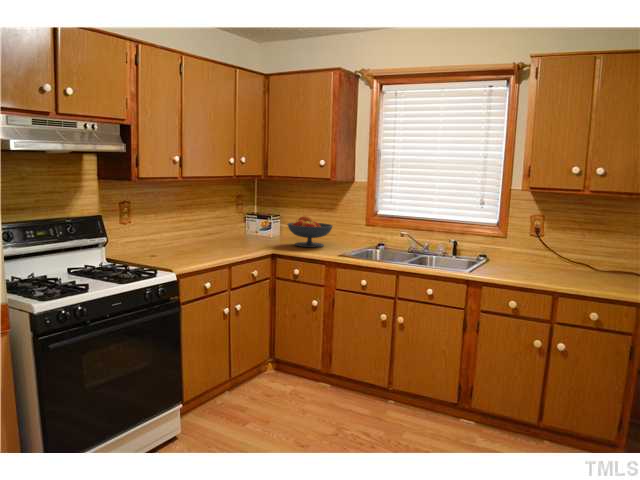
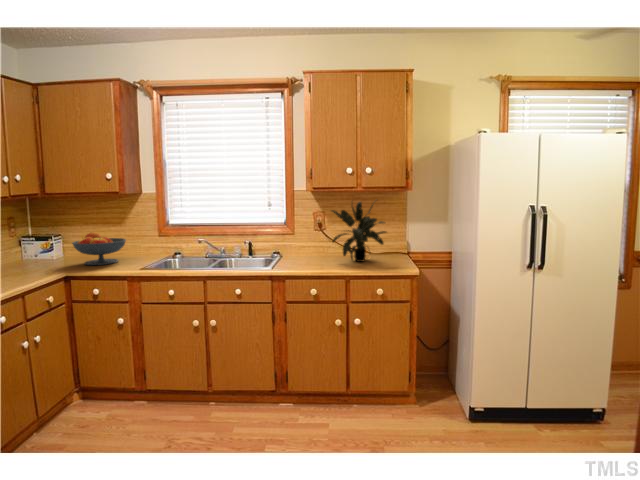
potted plant: none [546,205,620,279] -> present [332,202,386,262]

